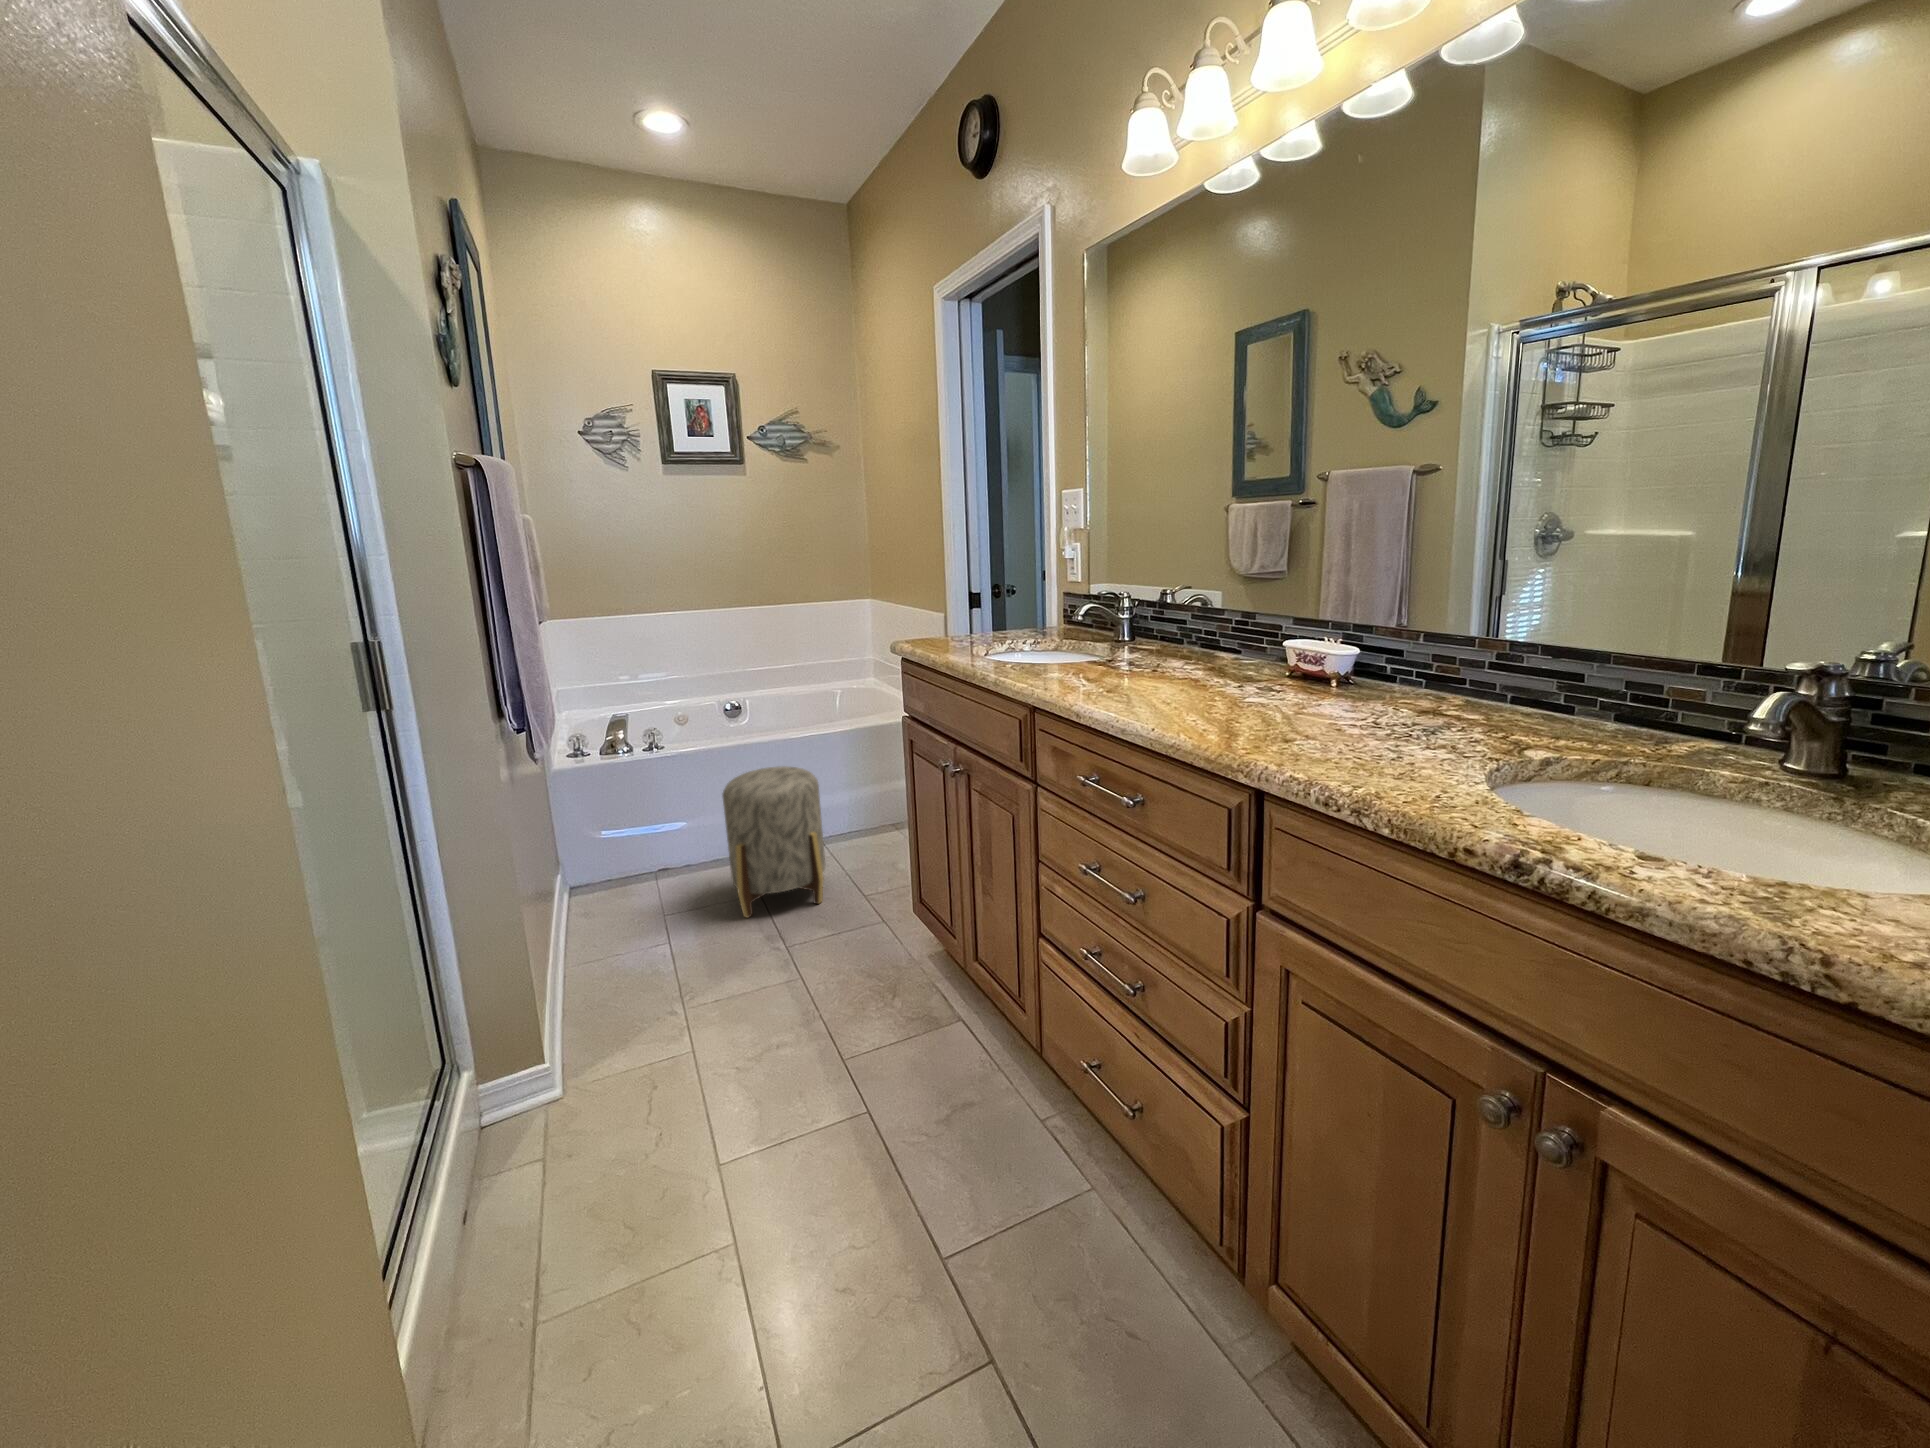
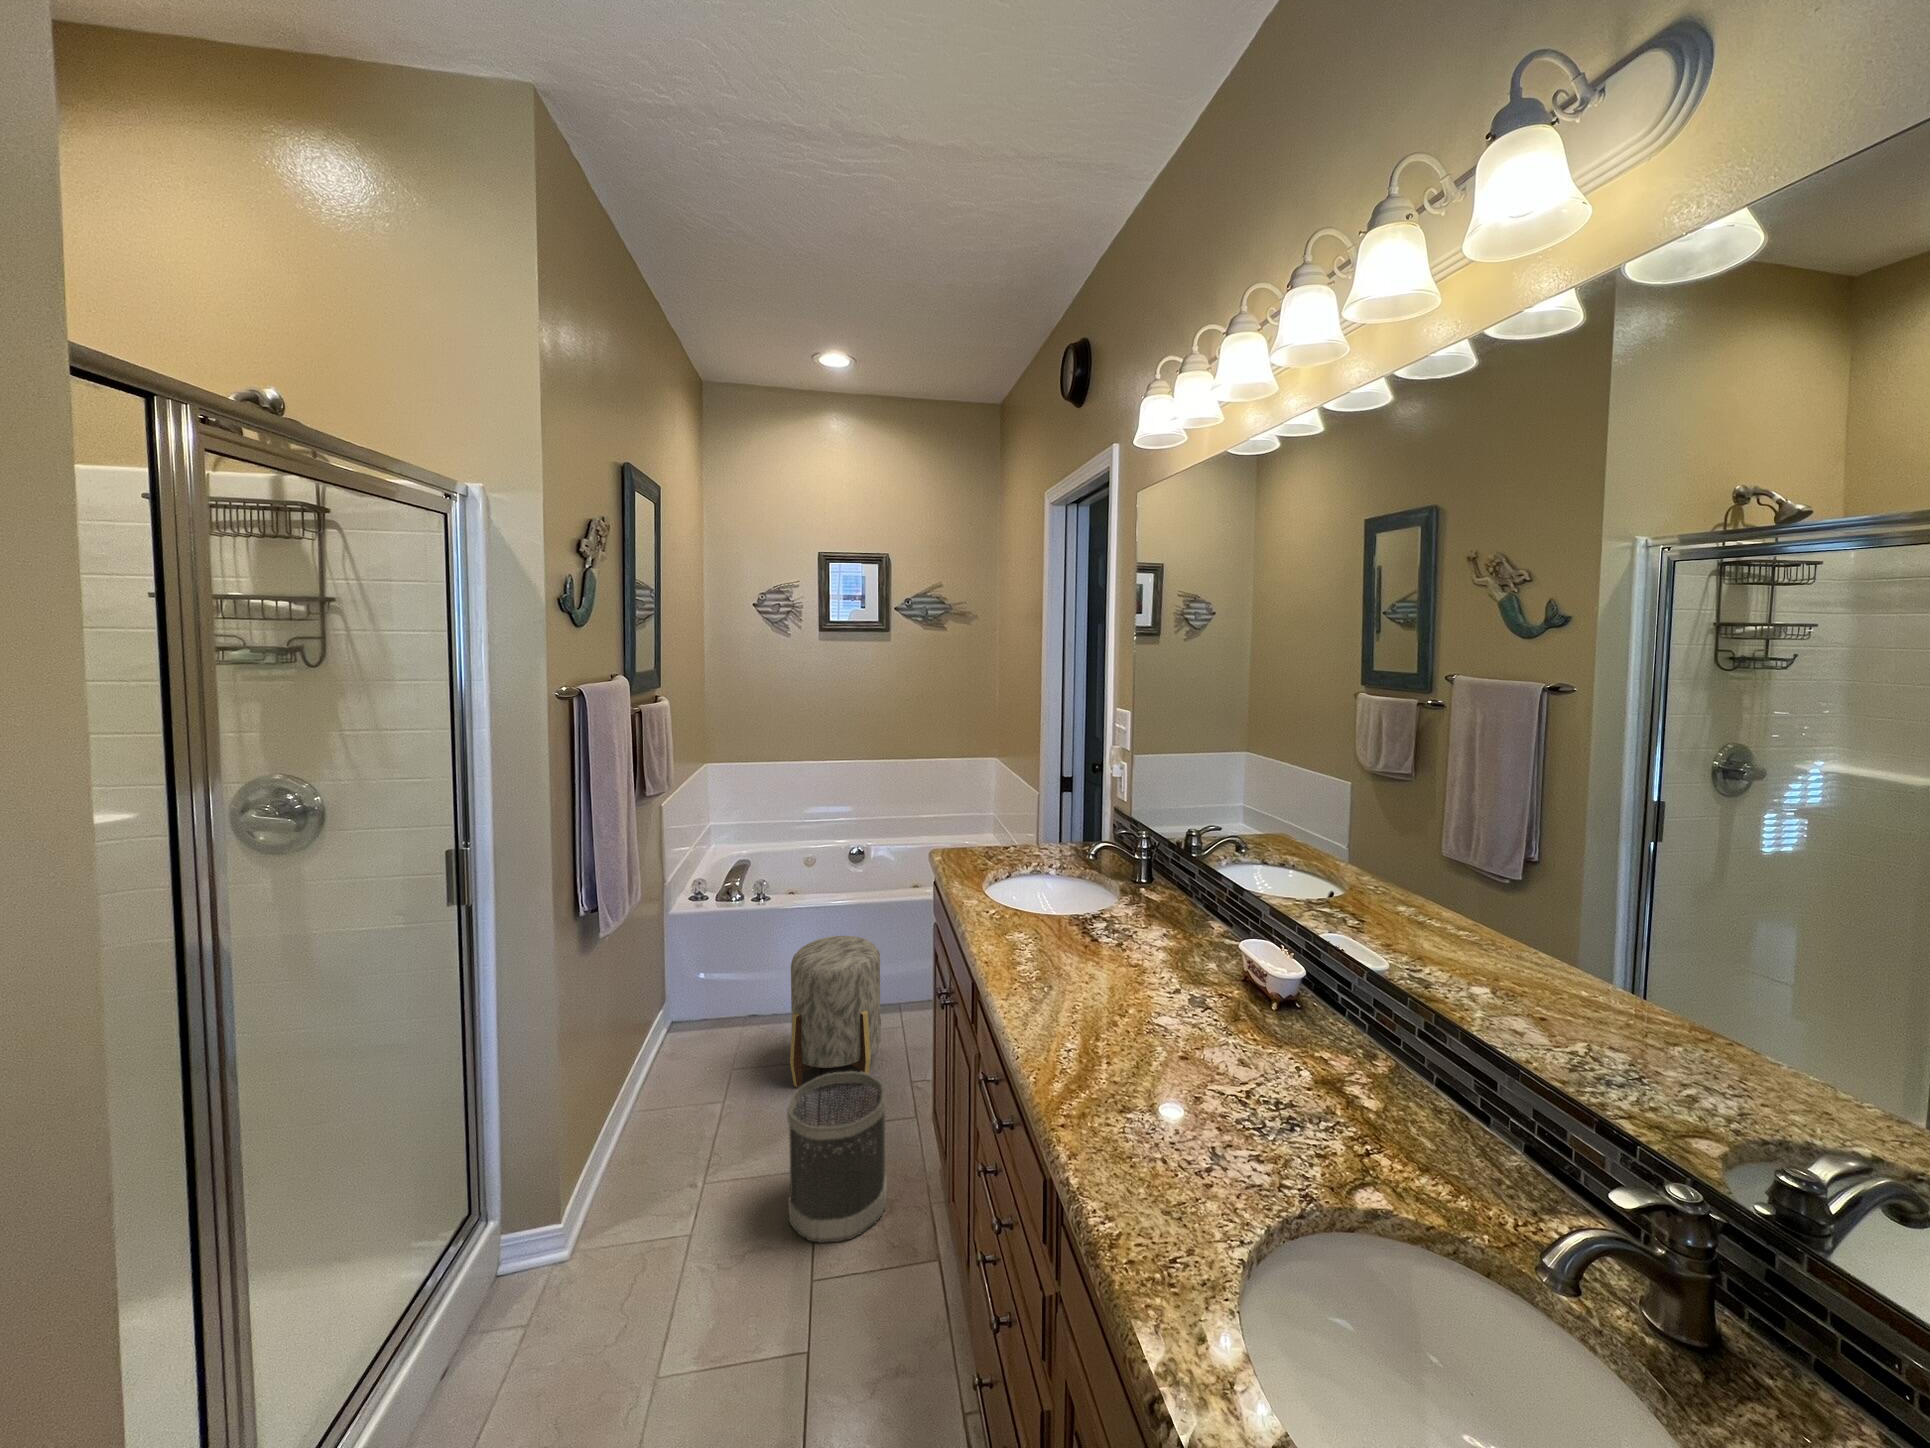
wastebasket: none [785,869,893,1023] -> present [787,1071,887,1243]

